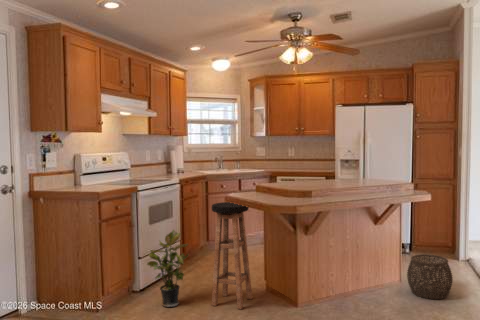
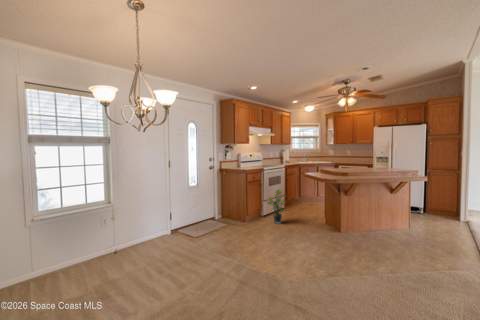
bar stool: present [212,202,252,309] -> none [297,177,318,229]
woven basket: present [407,254,453,299] -> none [411,212,443,238]

